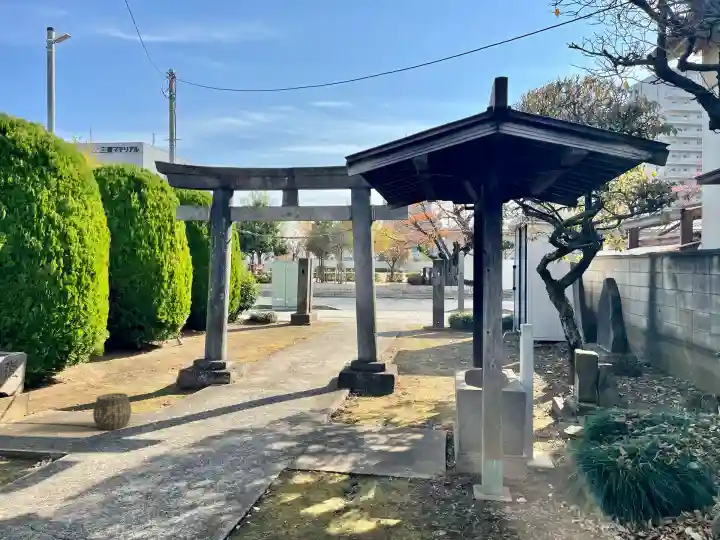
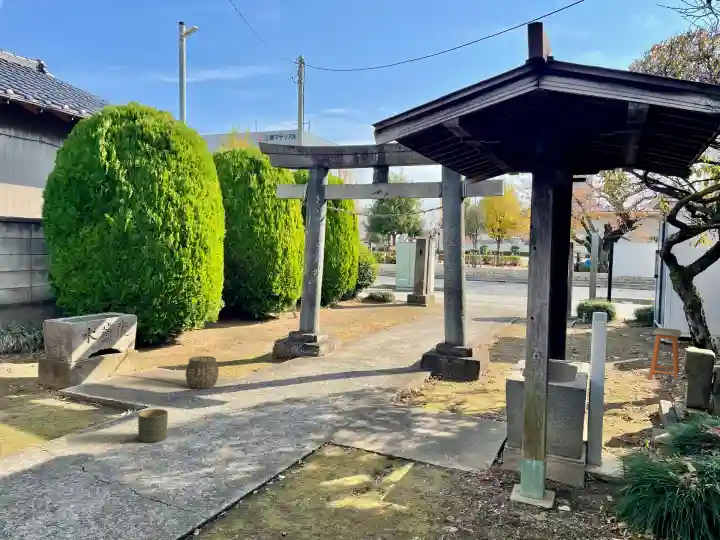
stool: none [544,330,568,379] -> present [649,328,681,380]
planter: none [66,455,100,494] -> present [138,409,168,442]

